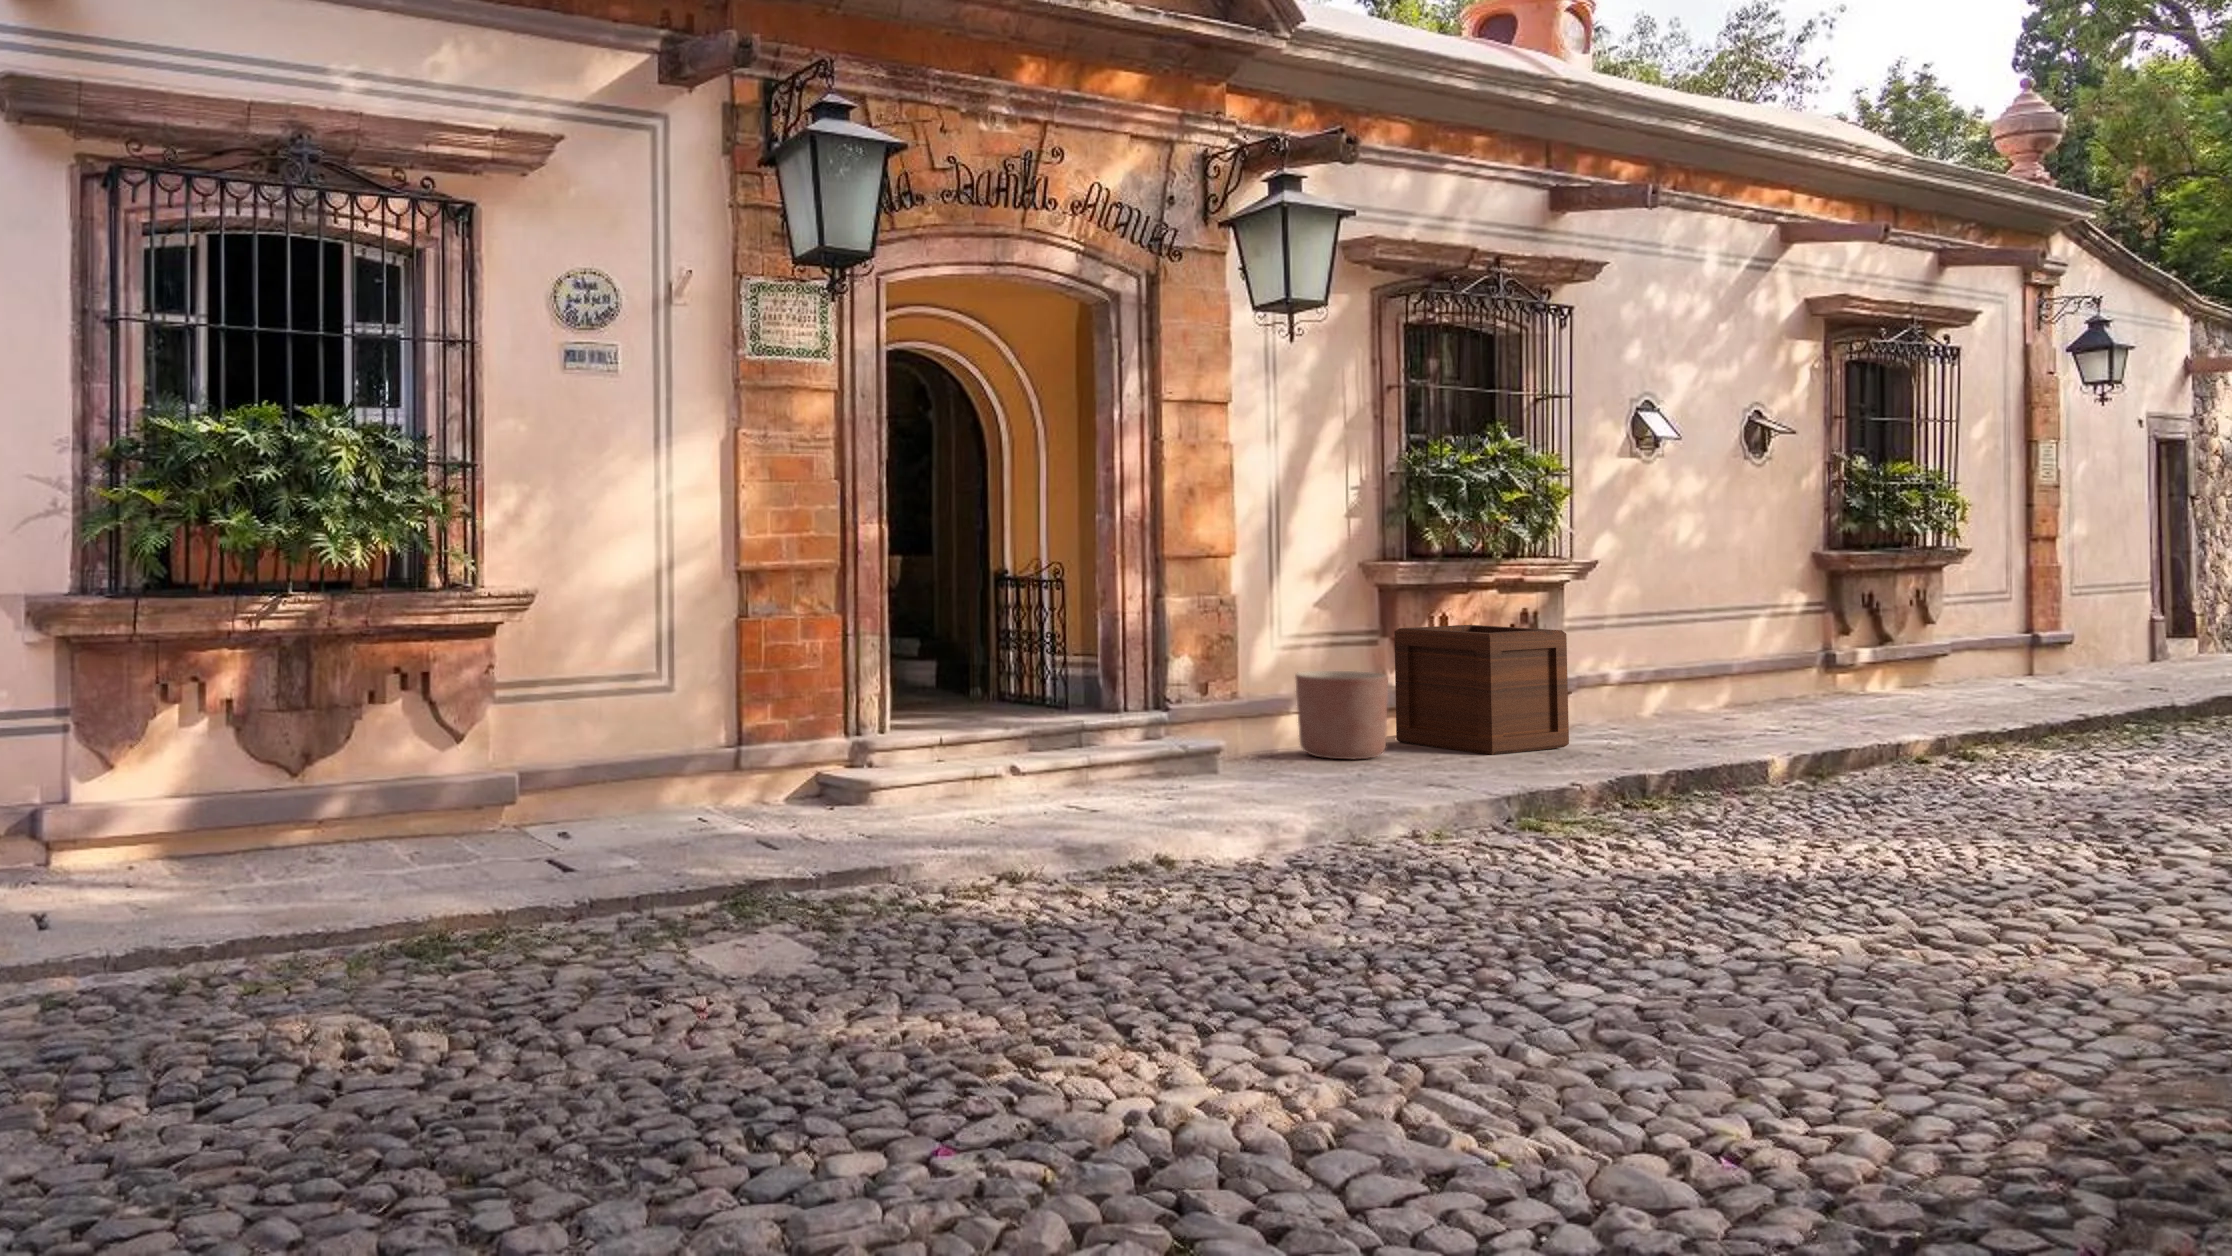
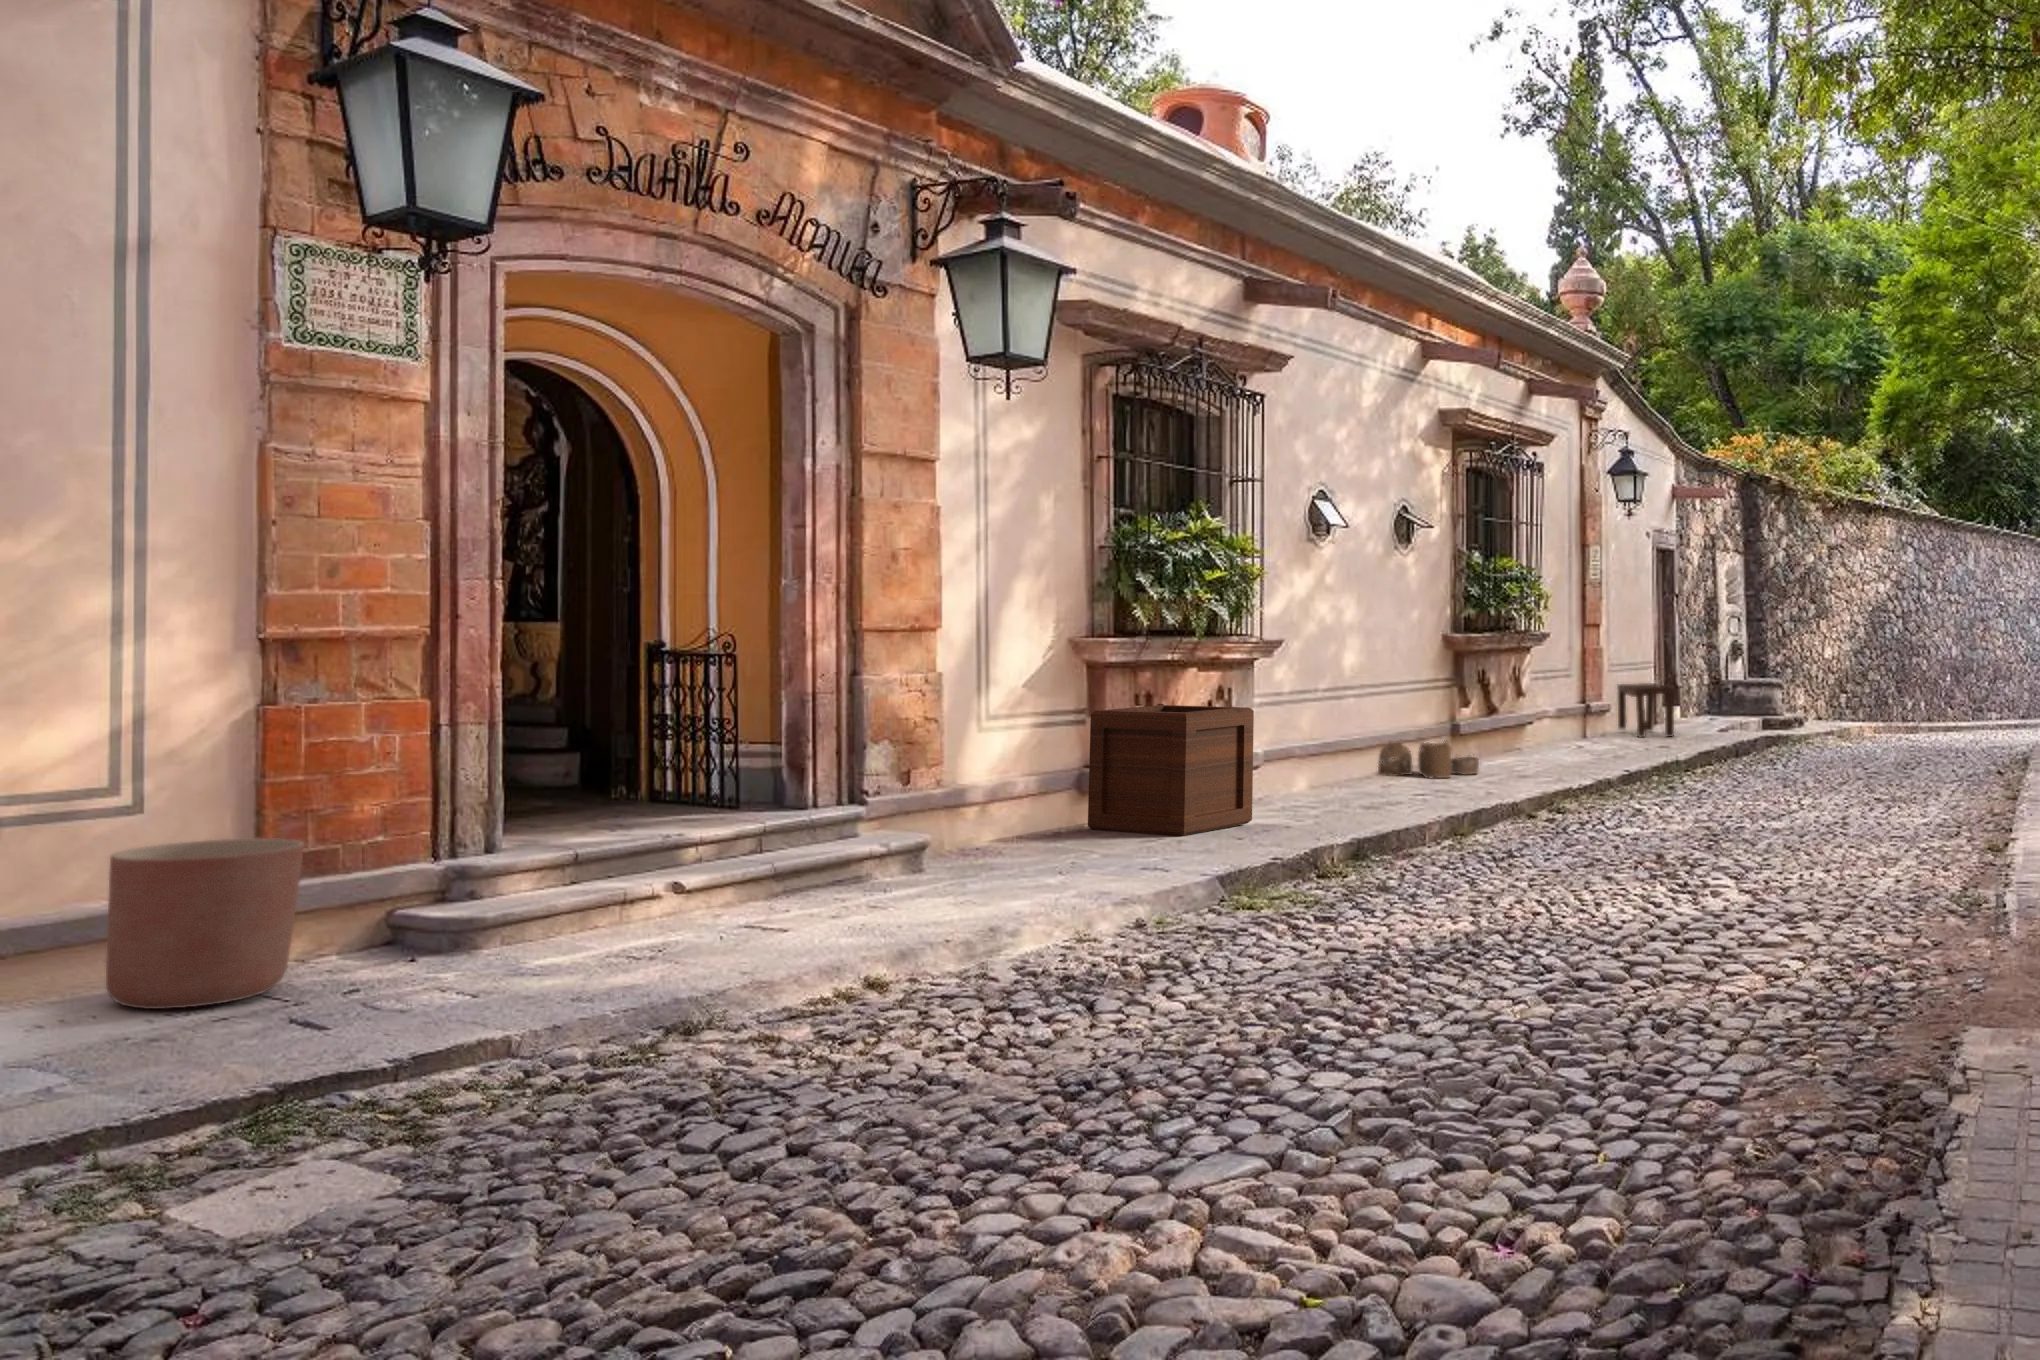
bench: none [2071,617,2153,682] -> present [1617,683,1674,737]
woven basket: none [1734,670,1860,715] -> present [1378,741,1479,779]
planter: present [1295,671,1388,759] -> present [106,838,304,1009]

